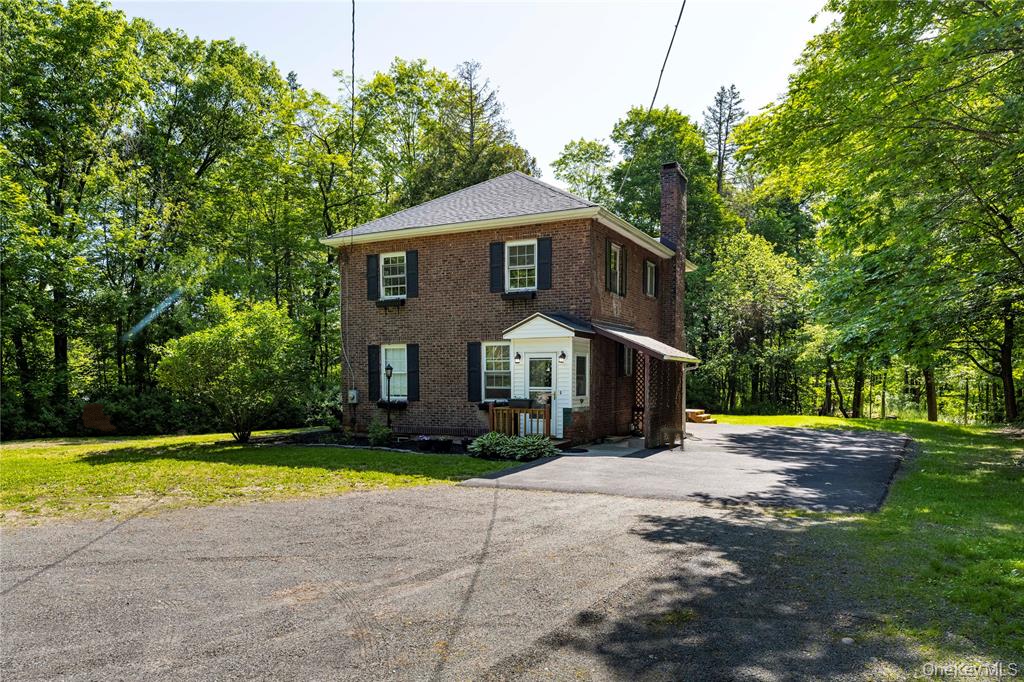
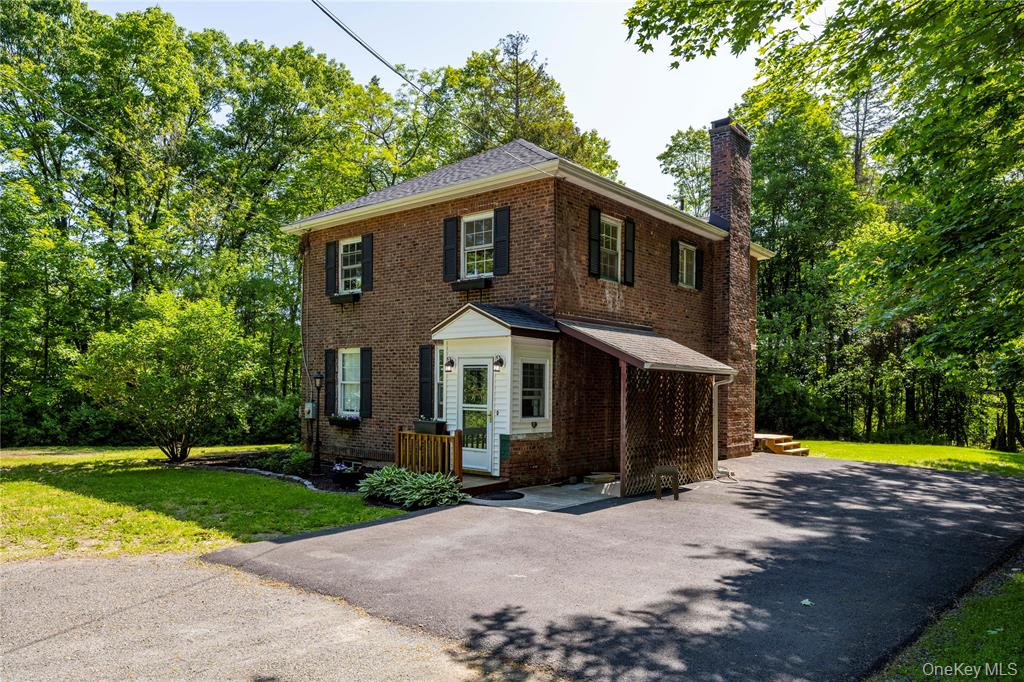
lounge chair: present [82,404,115,434] -> none [69,411,100,445]

